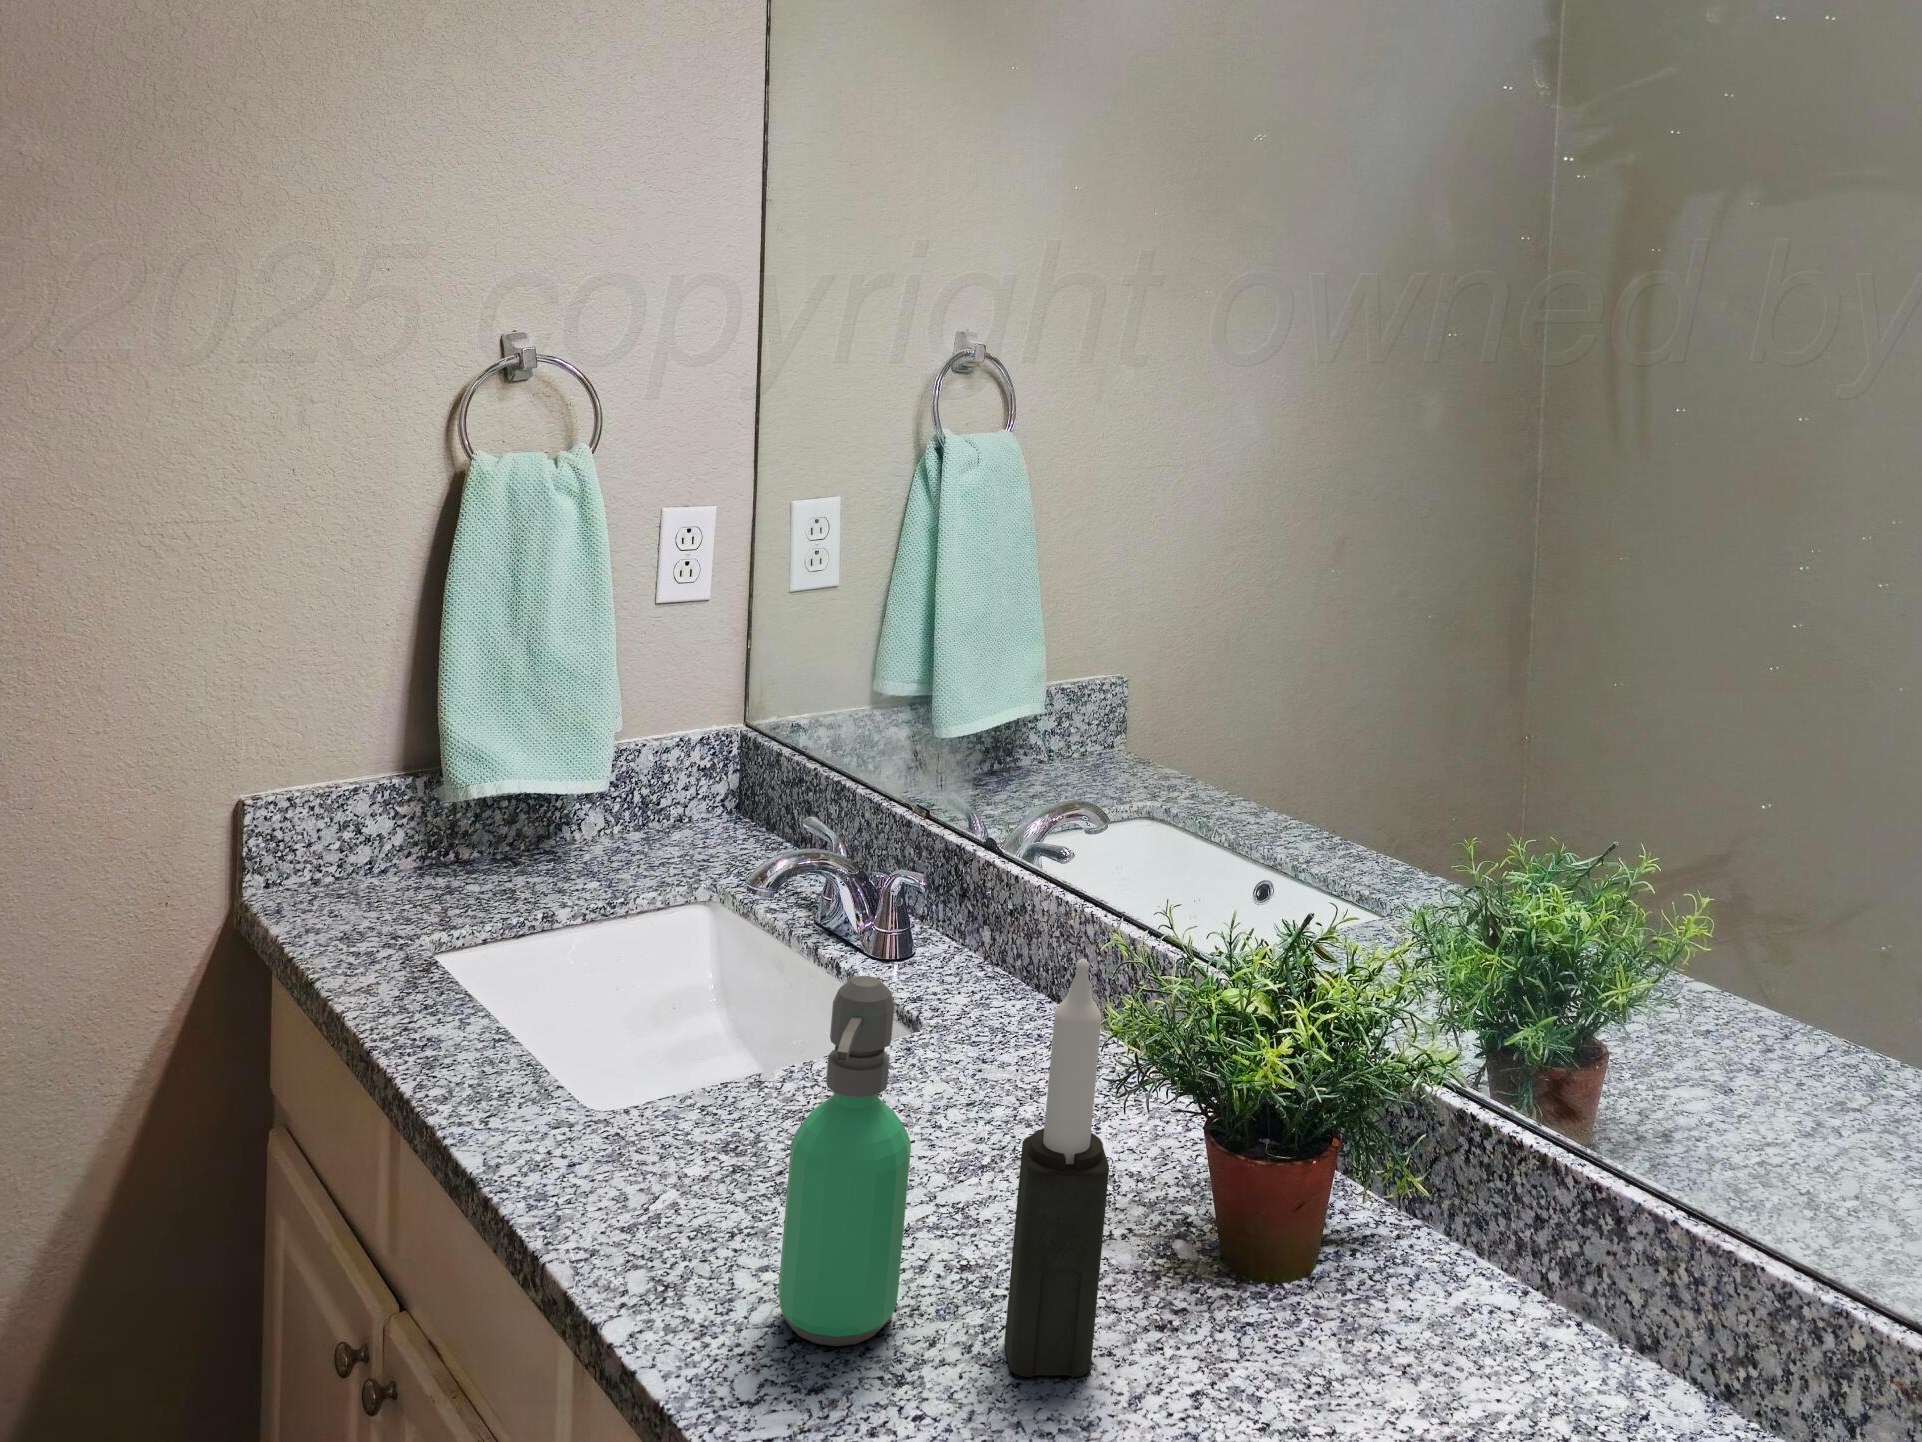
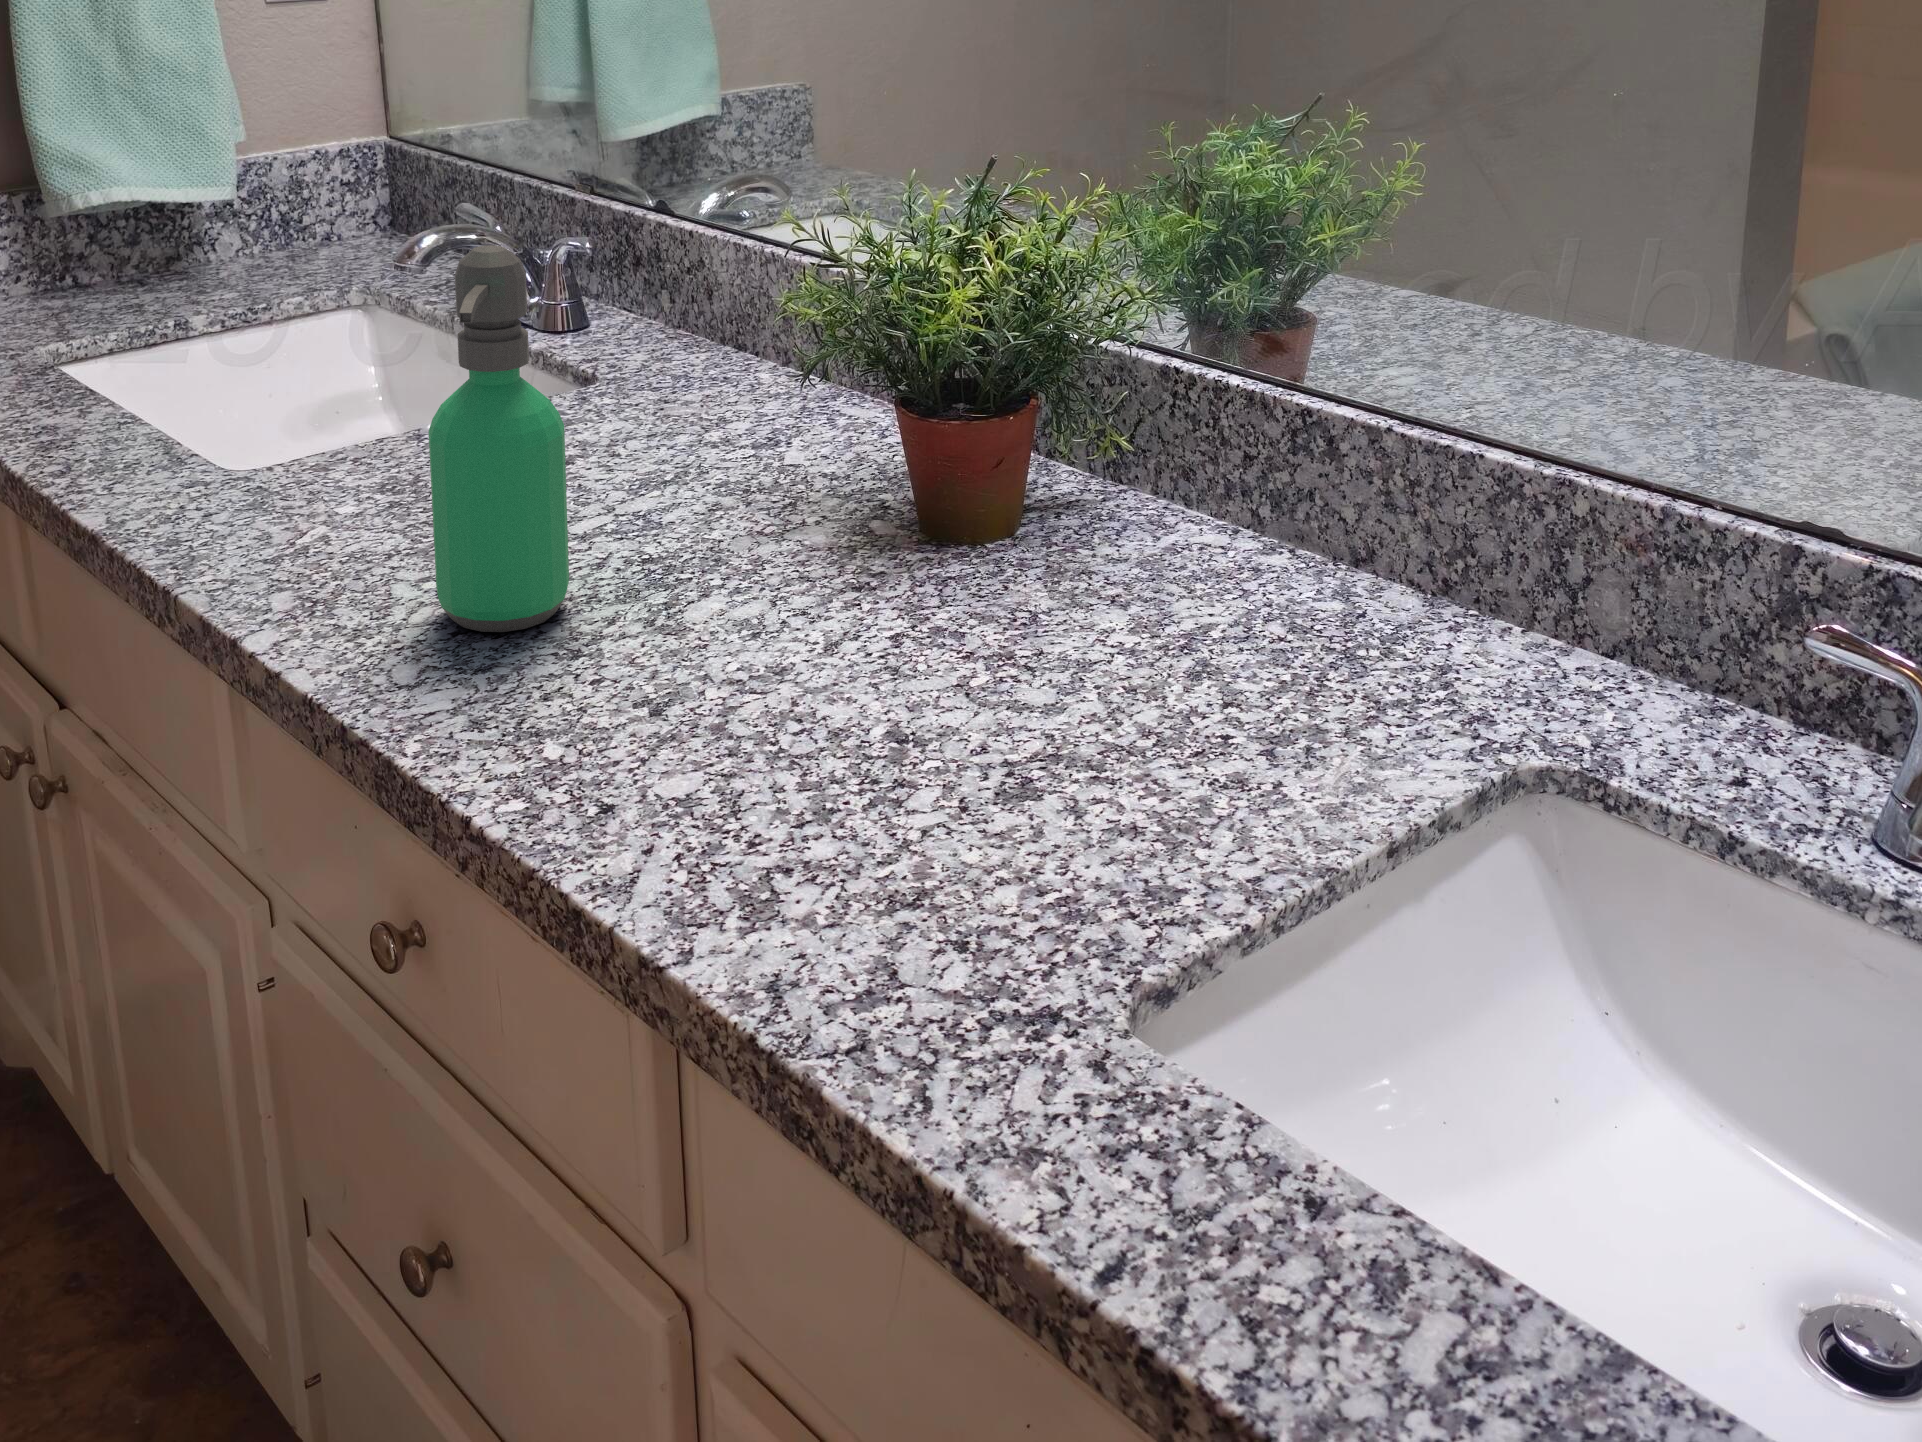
candle: present [1005,959,1109,1377] -> none [685,198,782,638]

